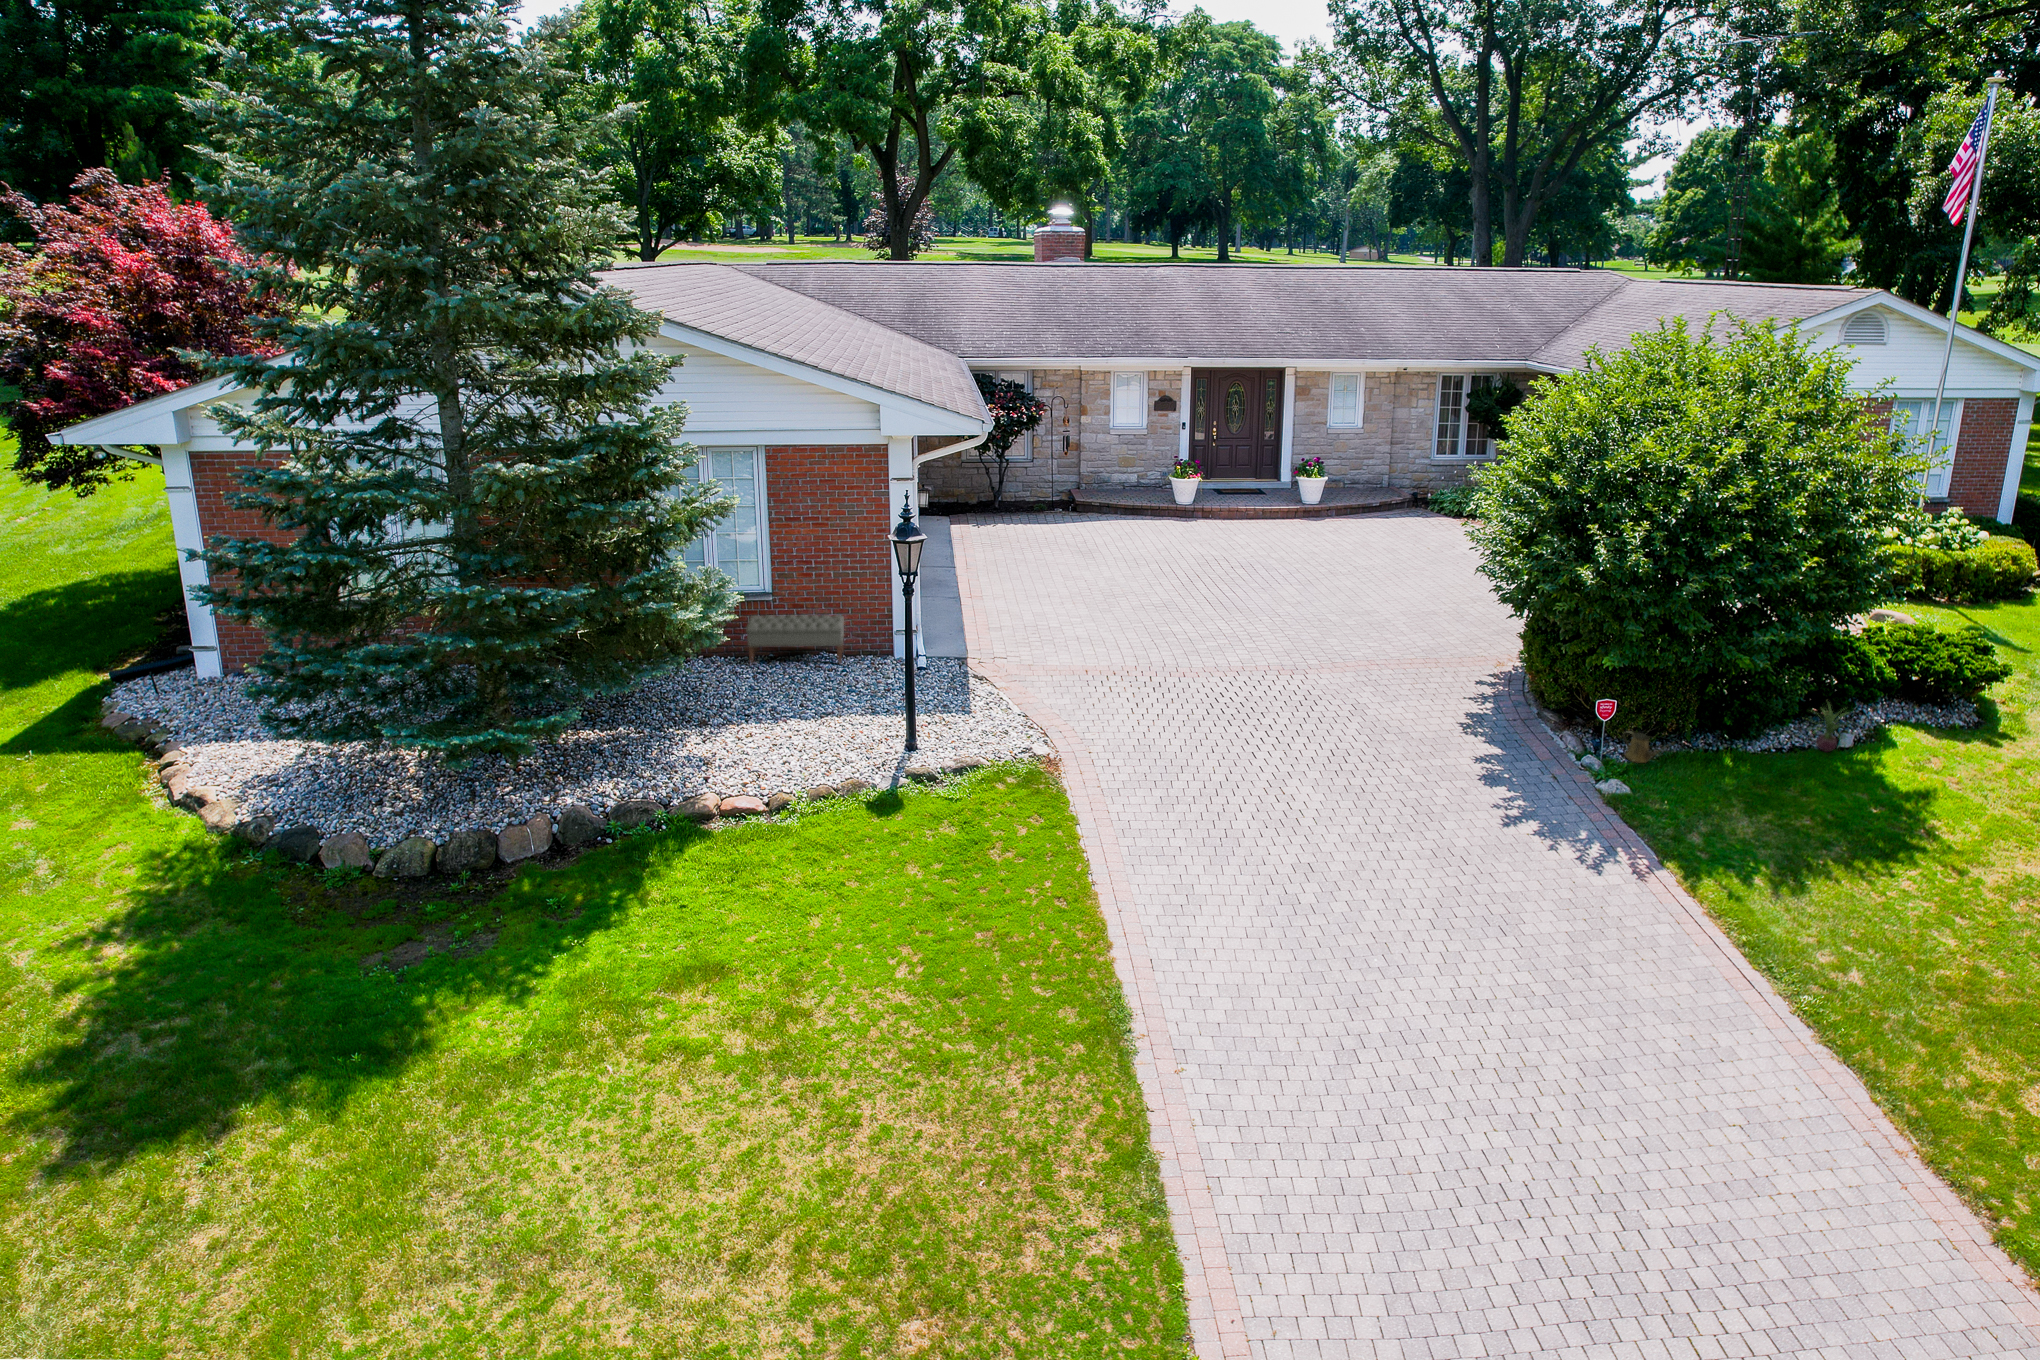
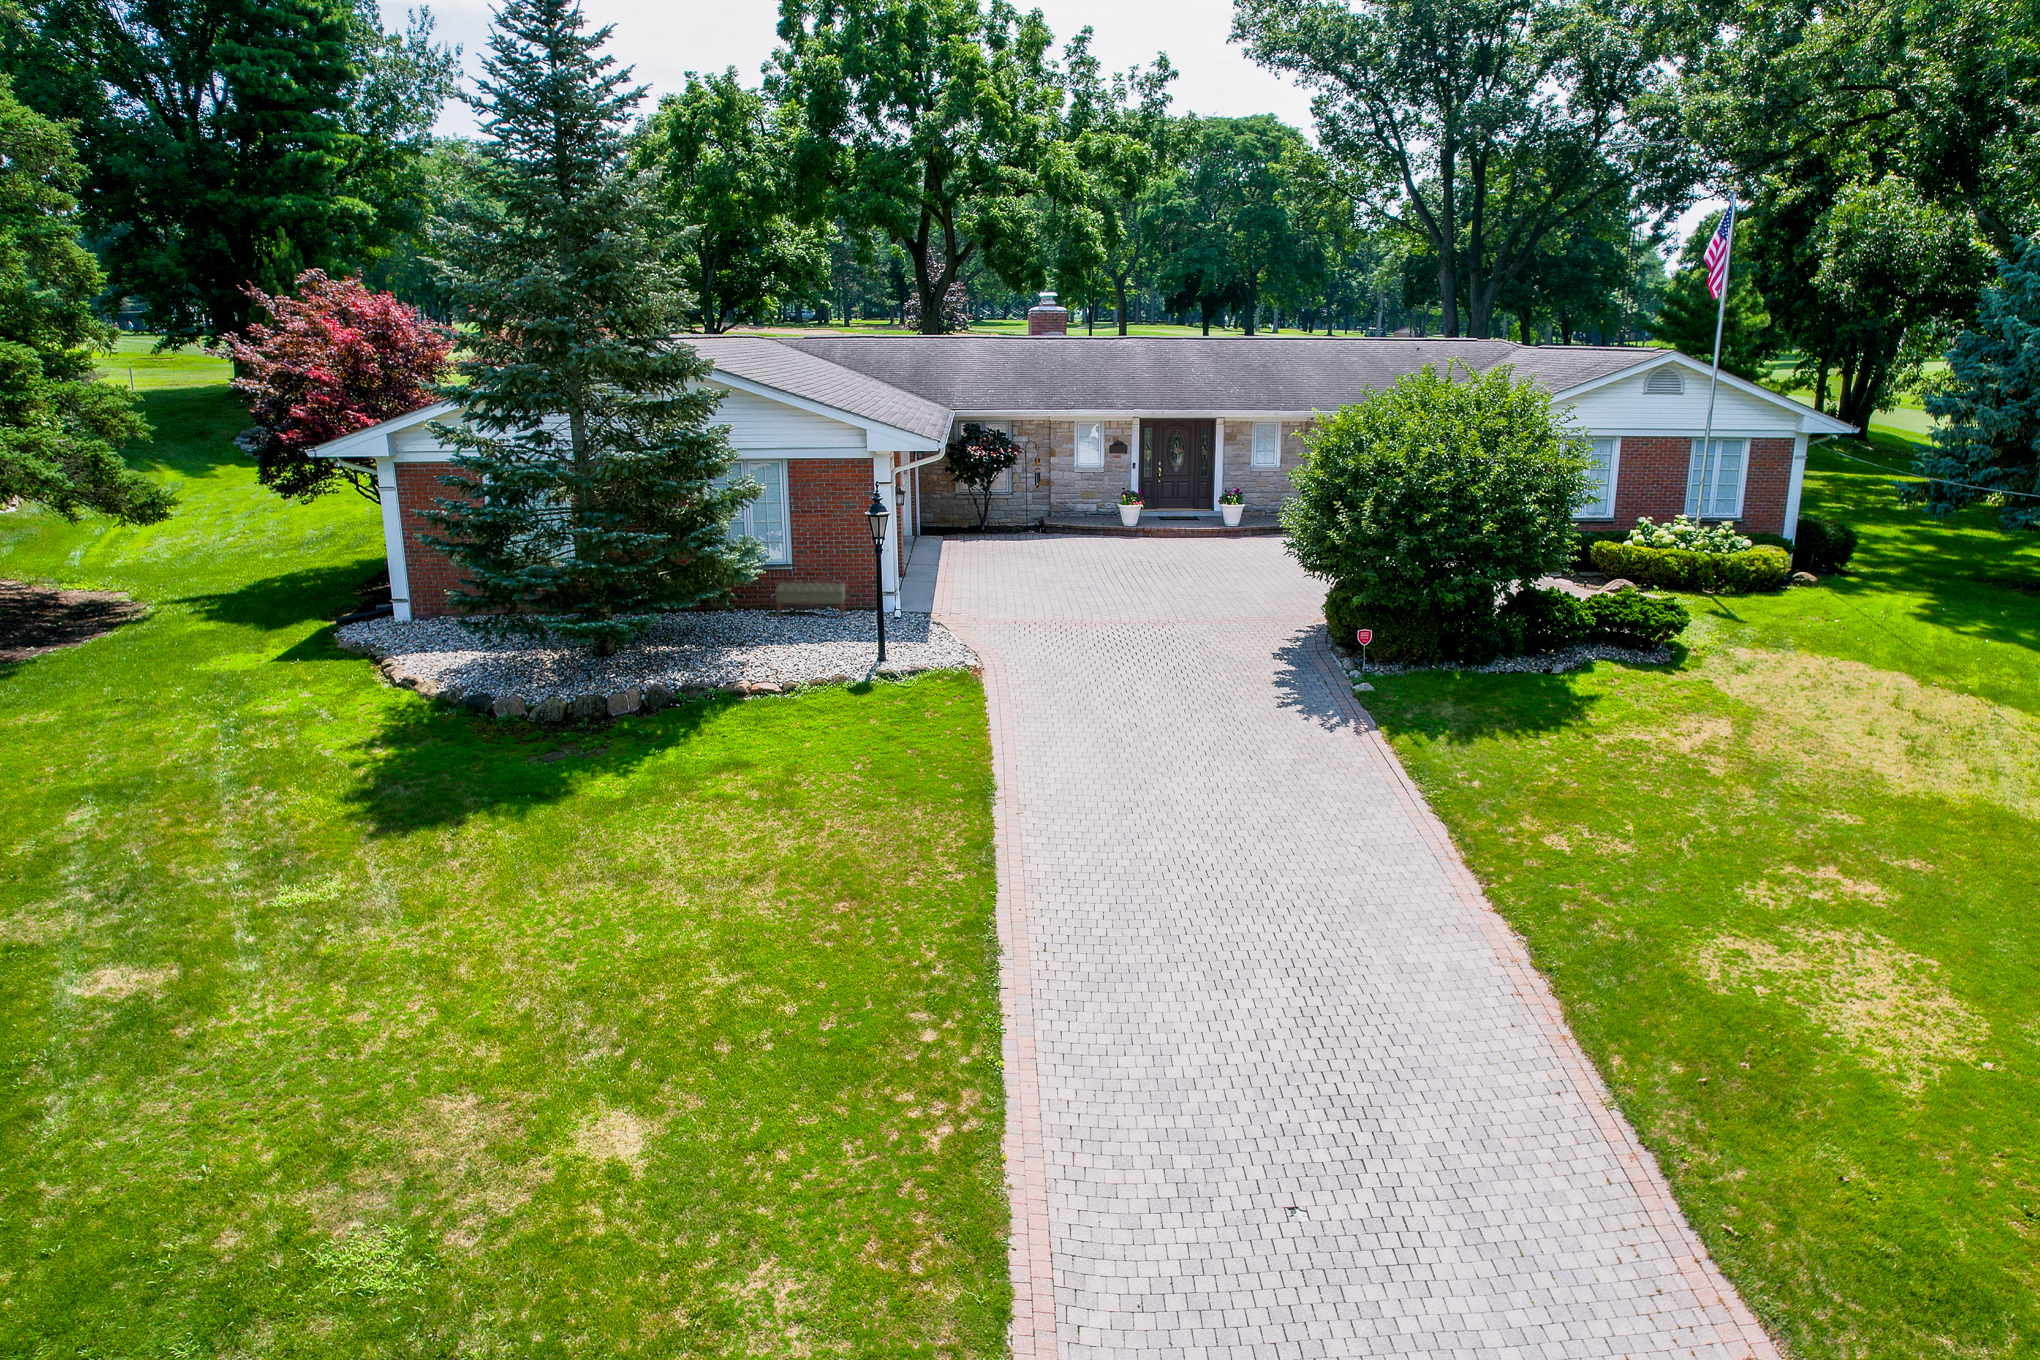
decorative plant: present [1813,702,1850,752] -> none [1517,640,1554,677]
watering can: present [1623,731,1670,763] -> none [1384,659,1415,680]

